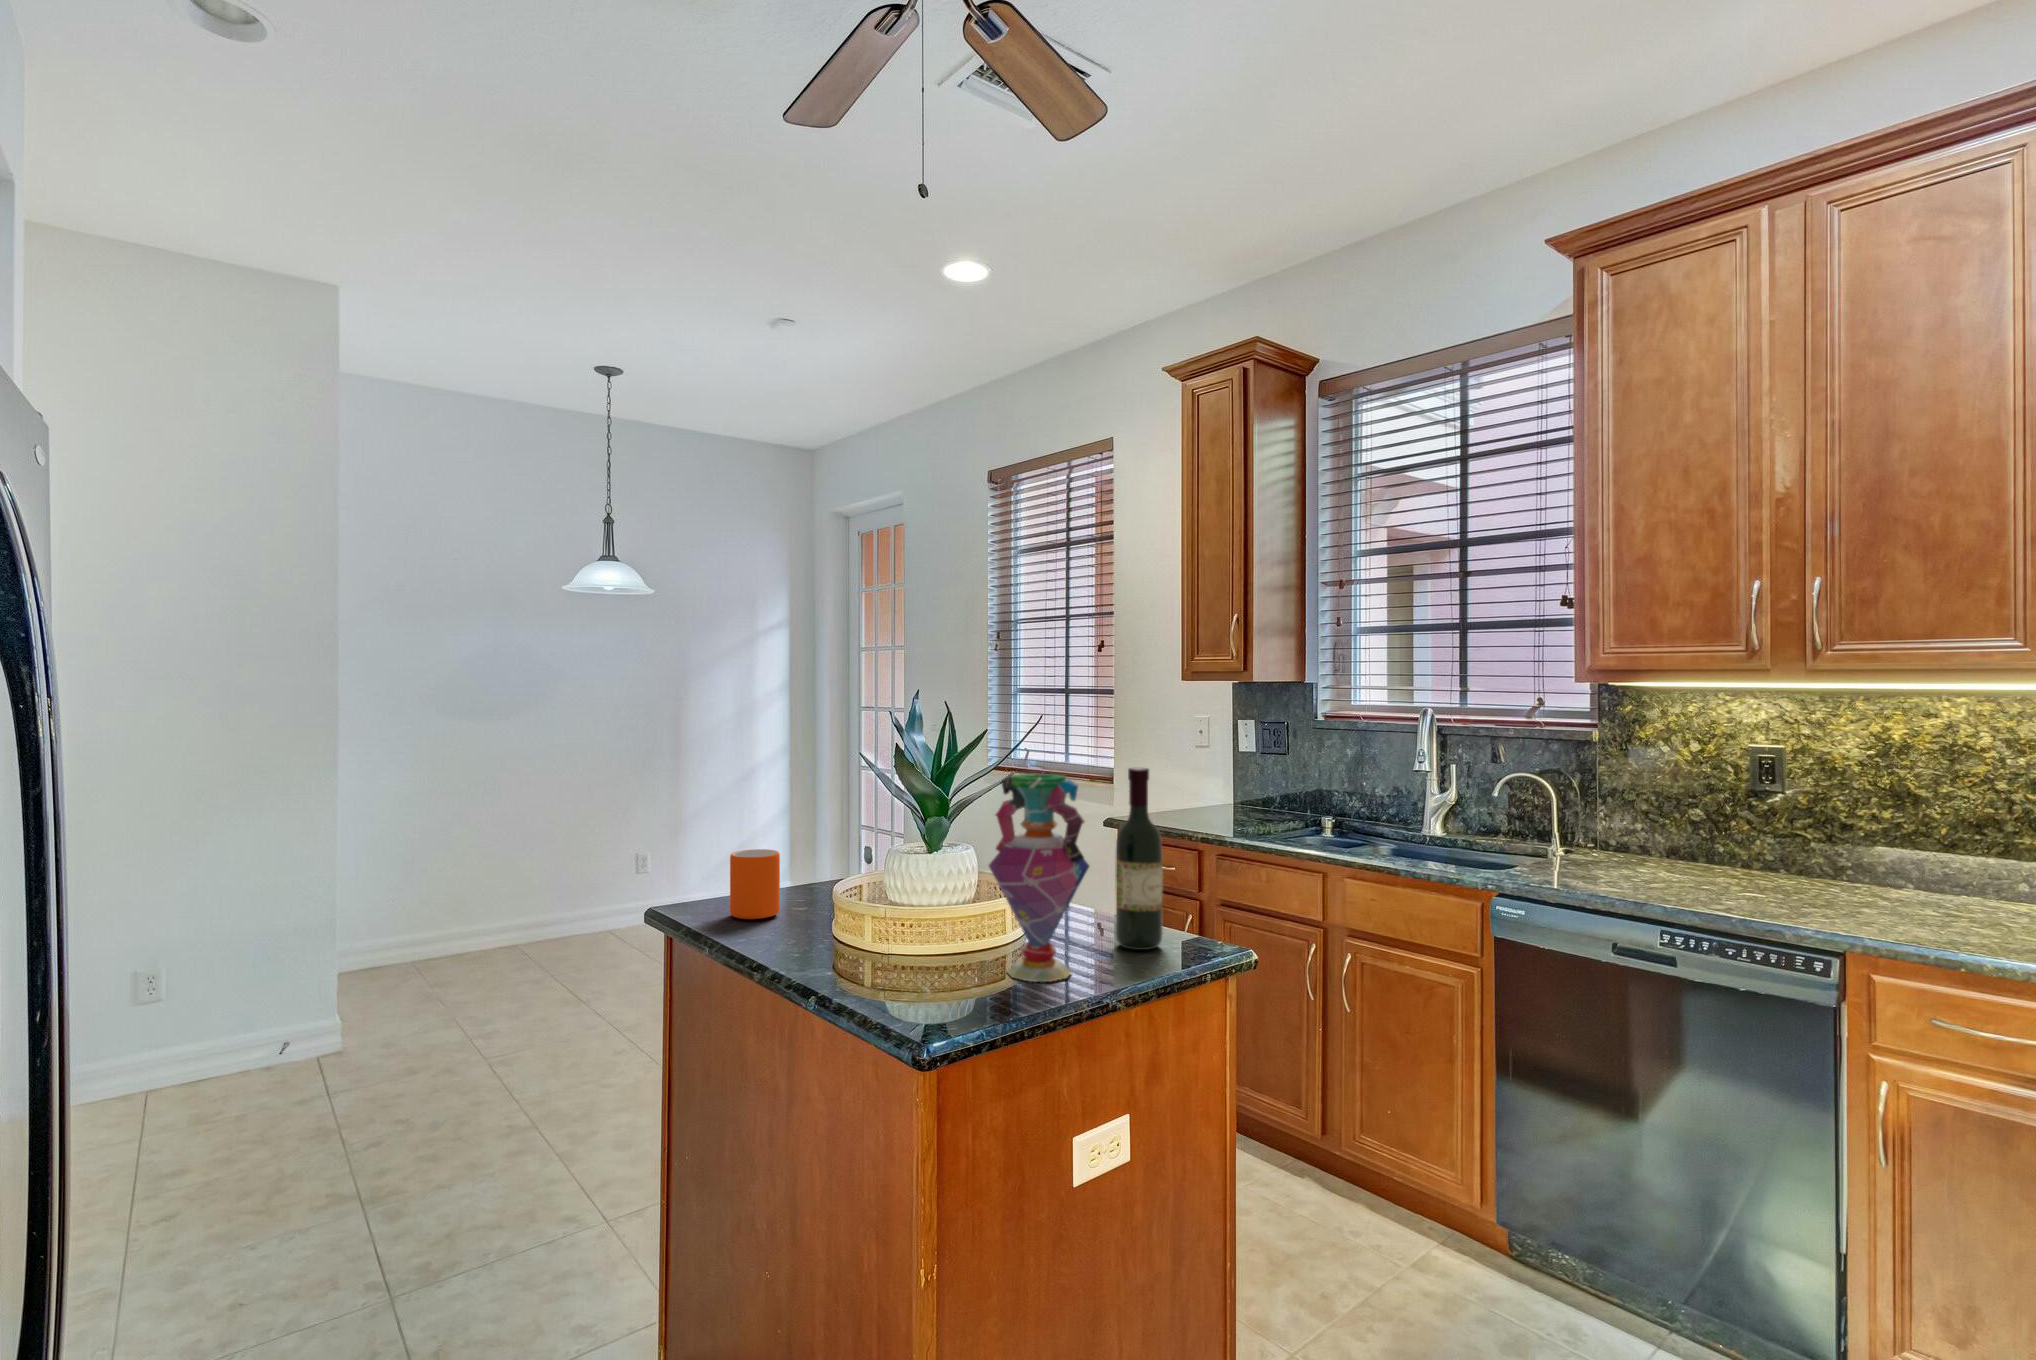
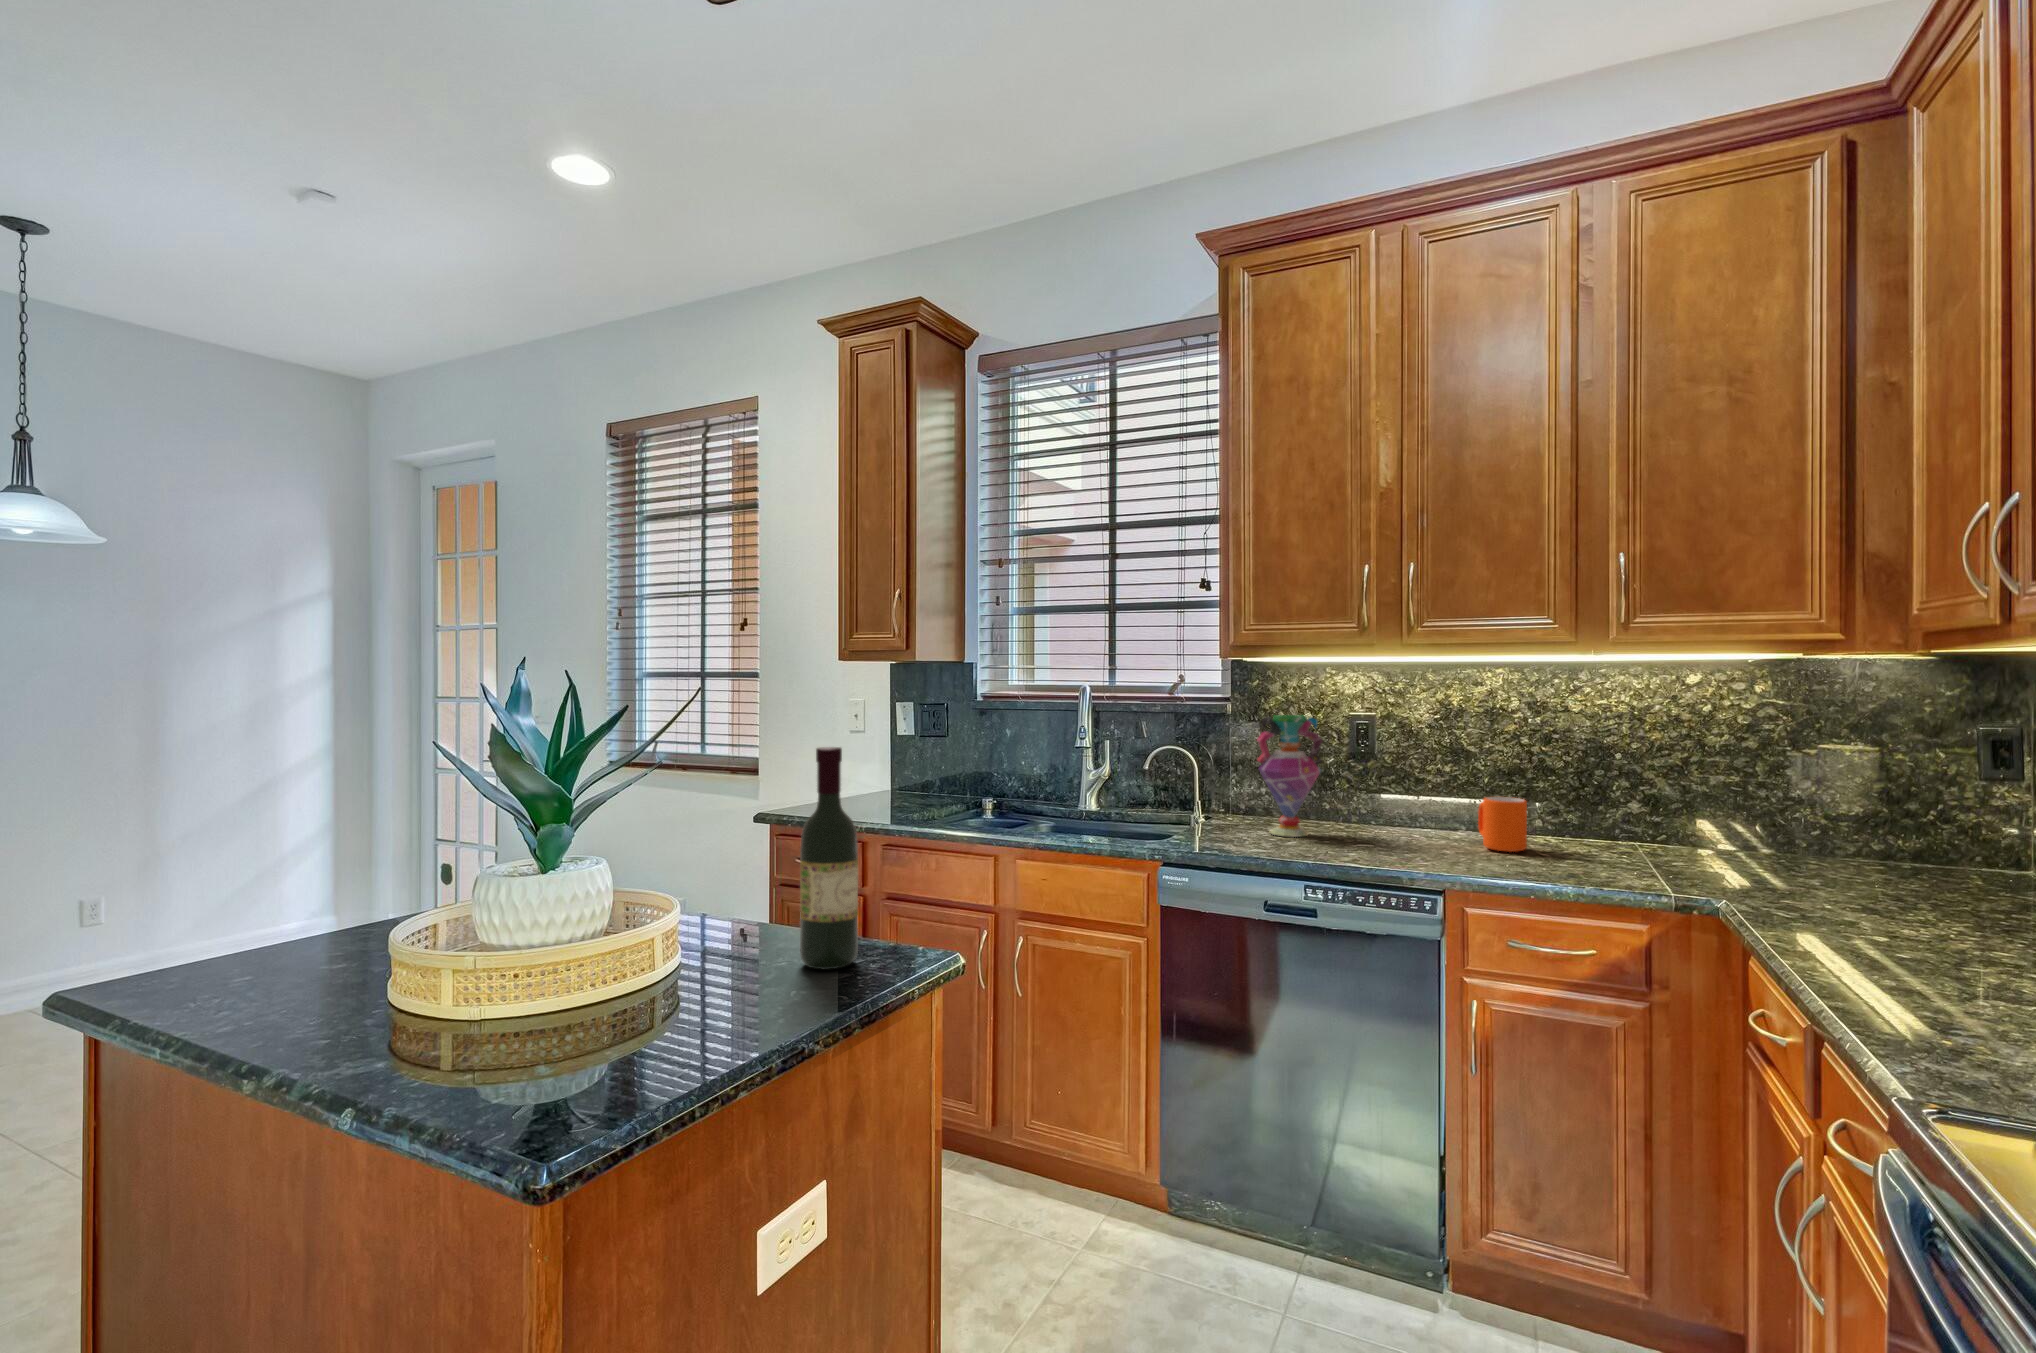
vase: present [989,774,1089,982] -> present [1257,715,1323,837]
mug: present [730,849,780,919] -> present [1478,797,1527,852]

